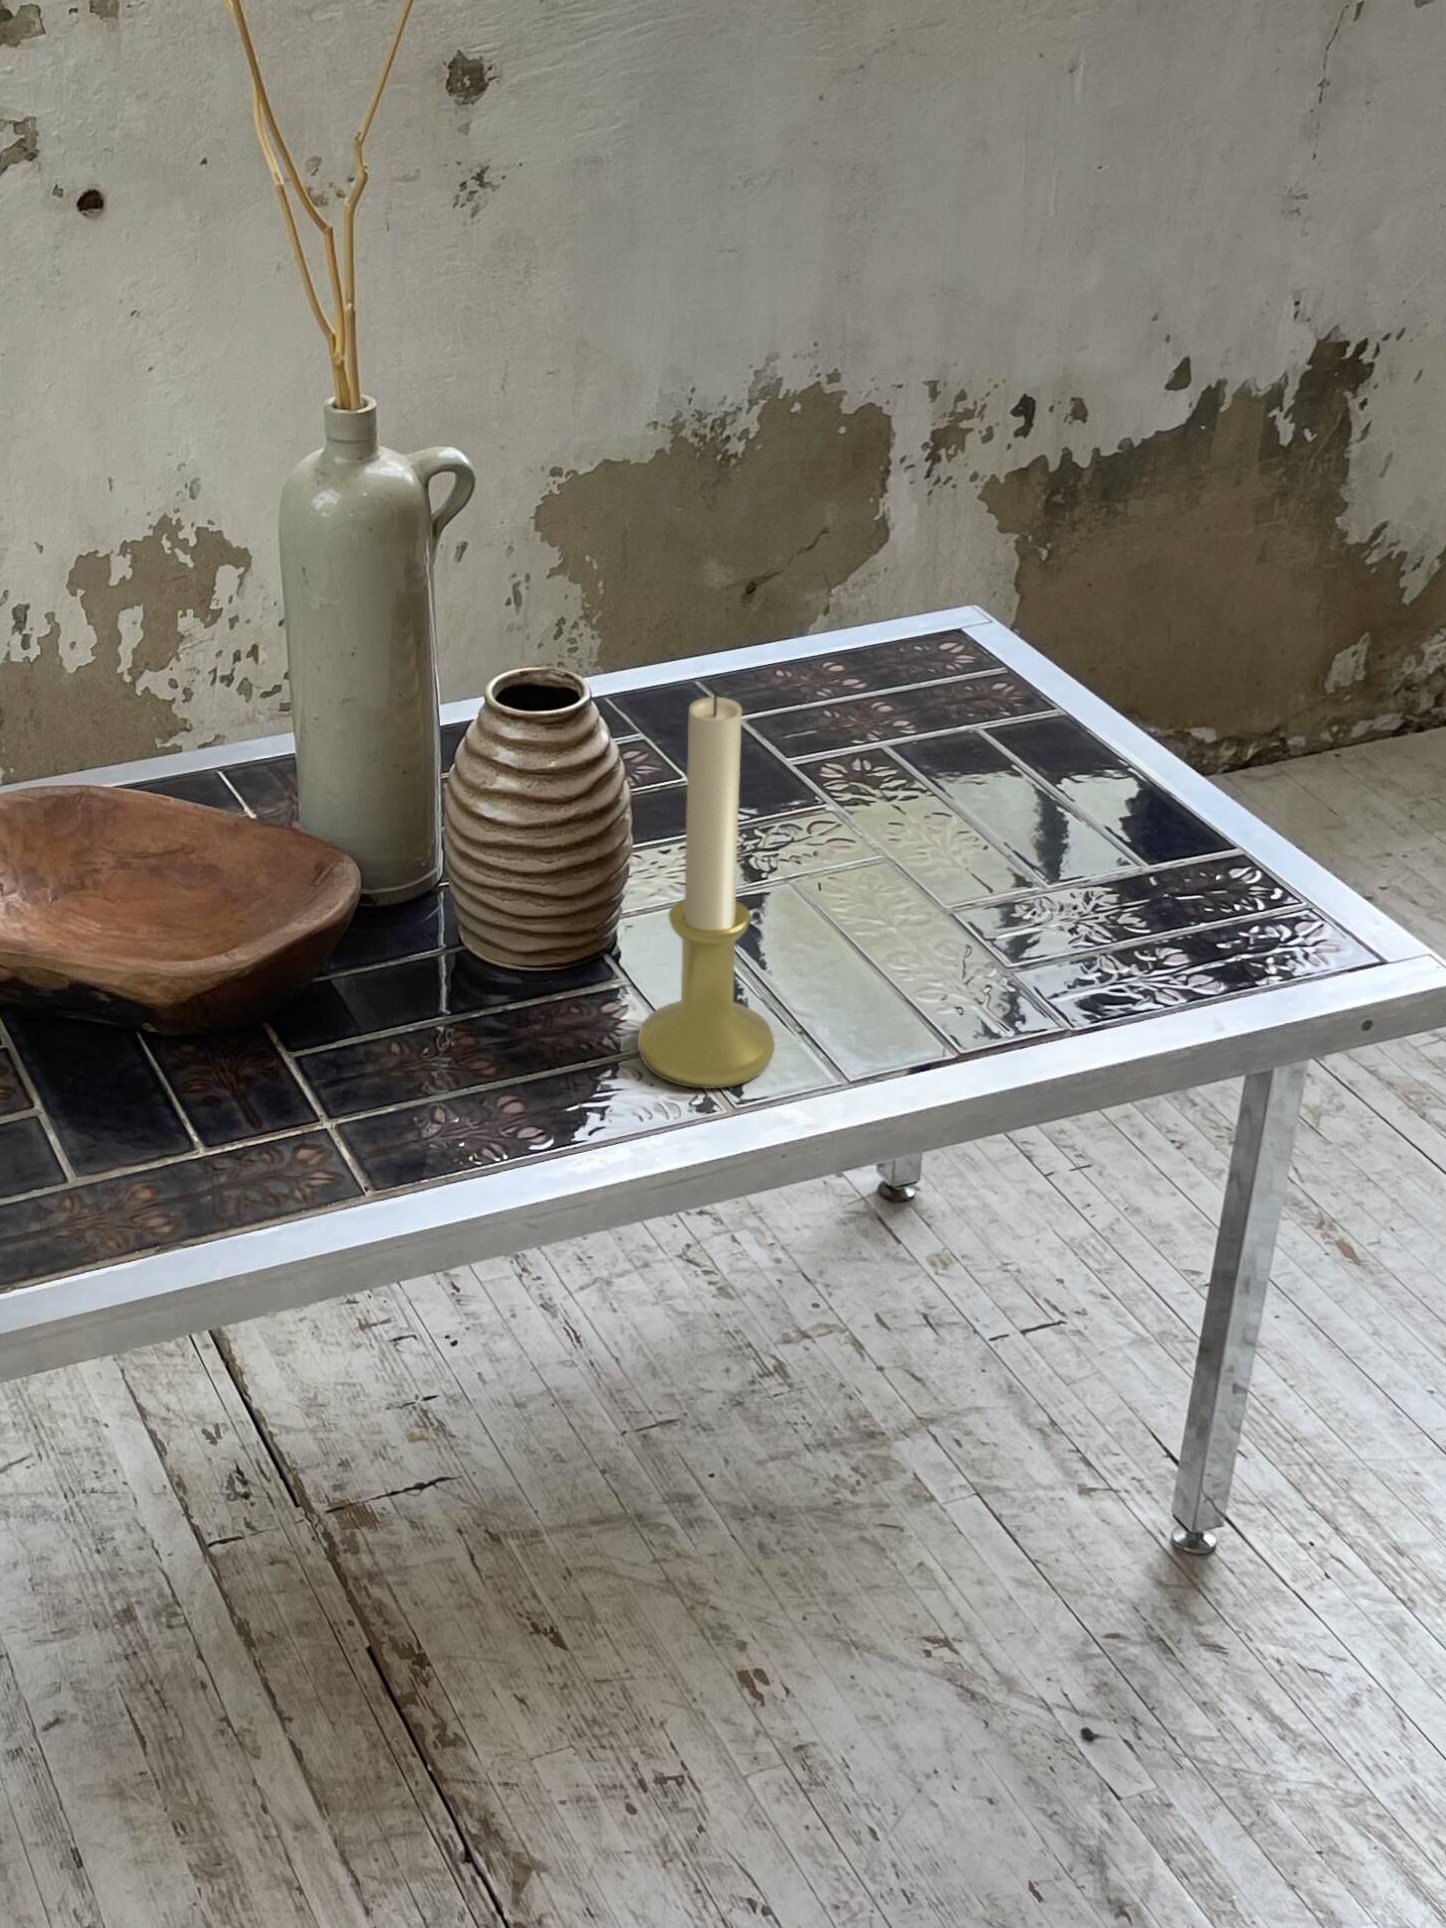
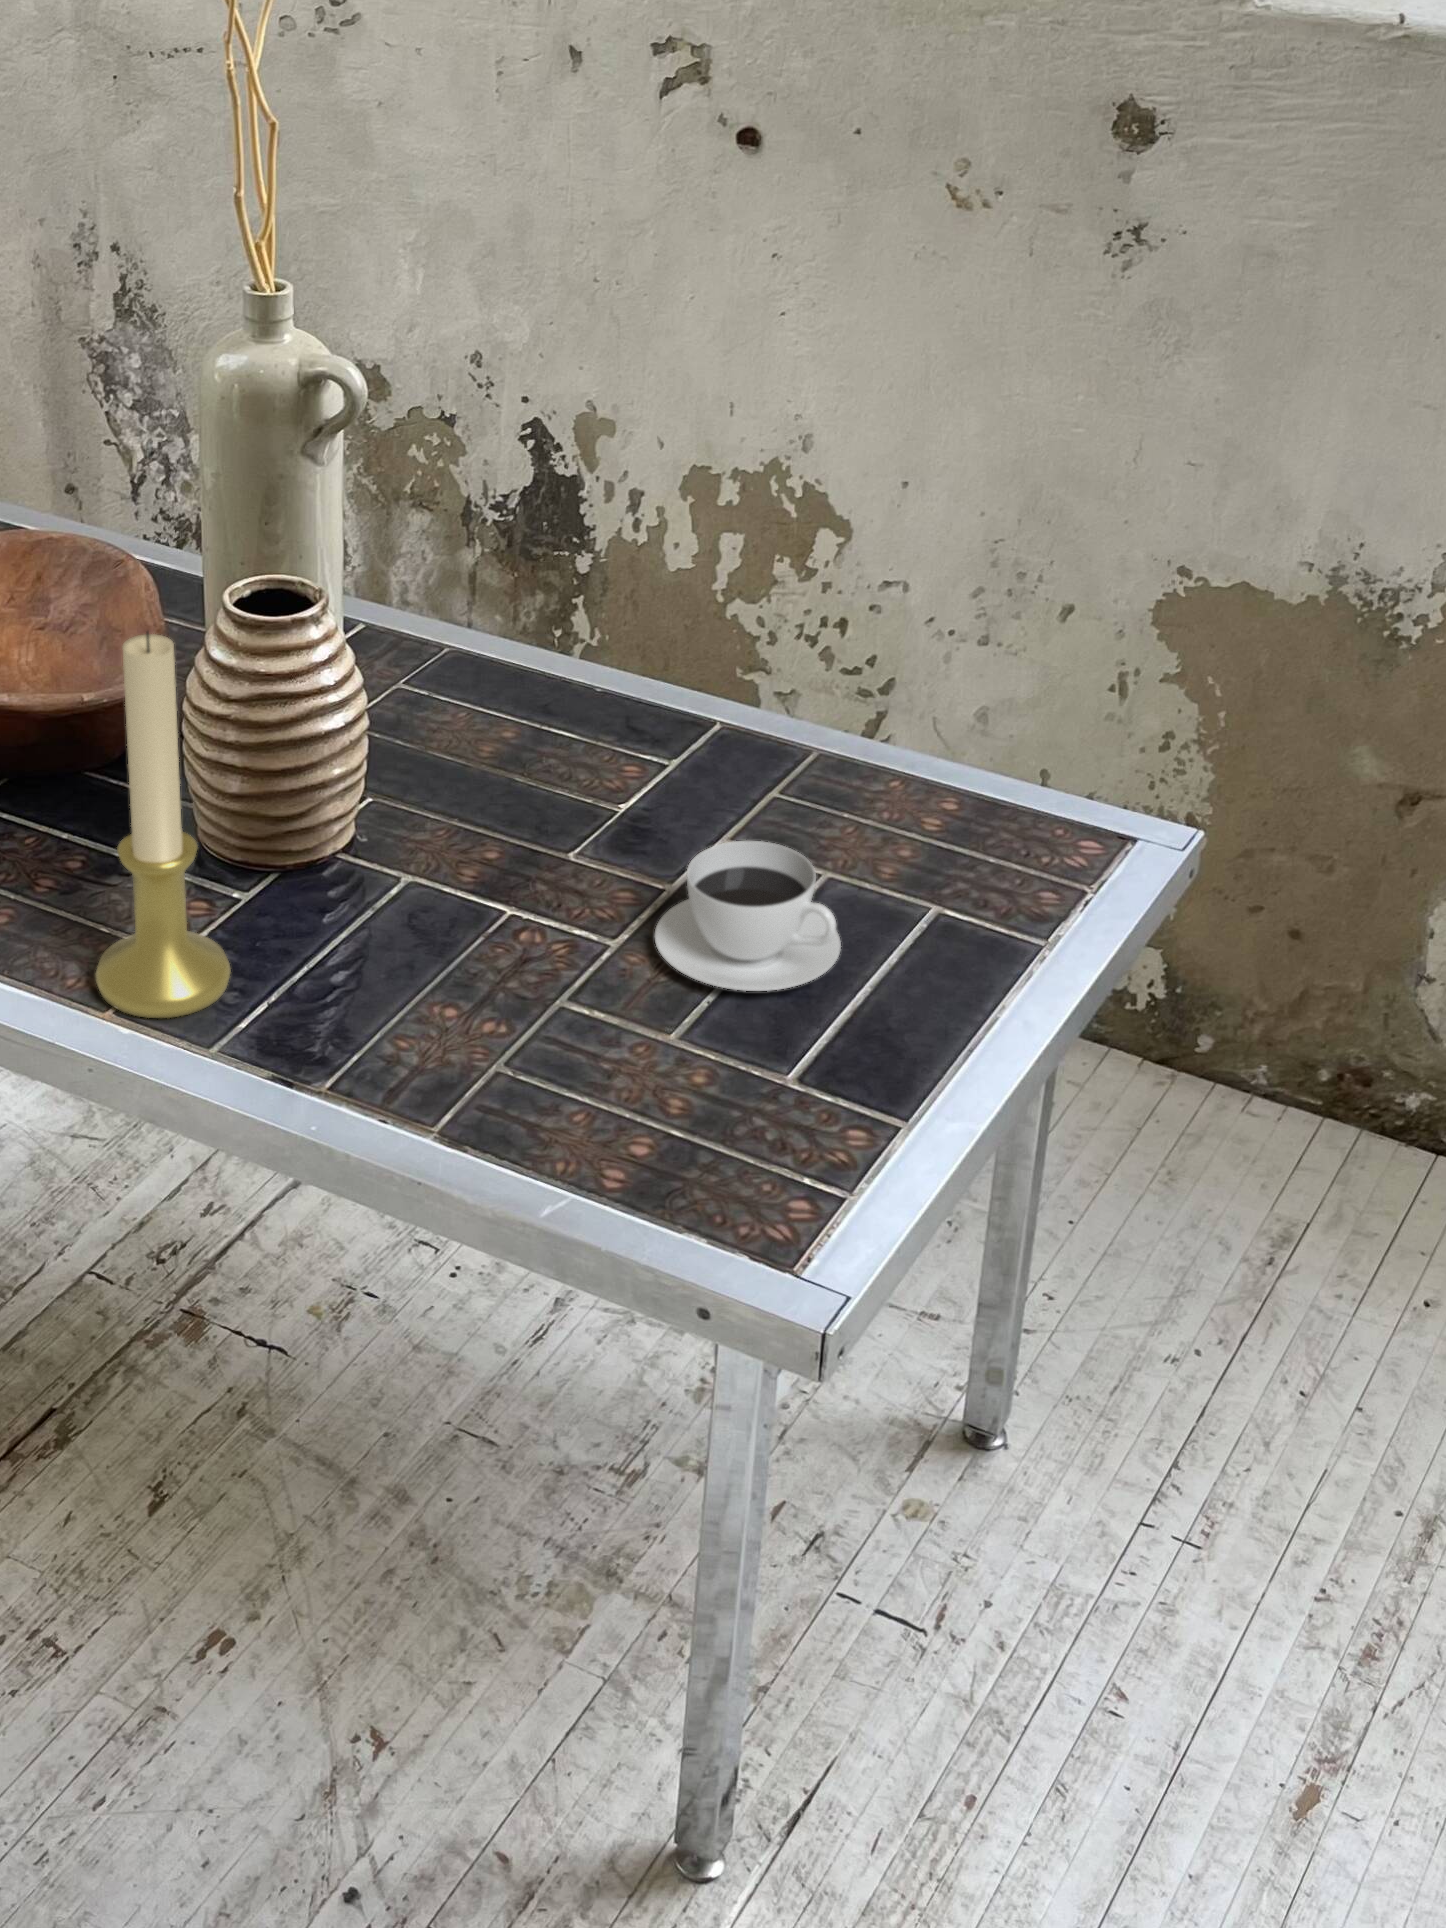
teacup: none [872,705,1042,835] -> present [655,841,841,991]

